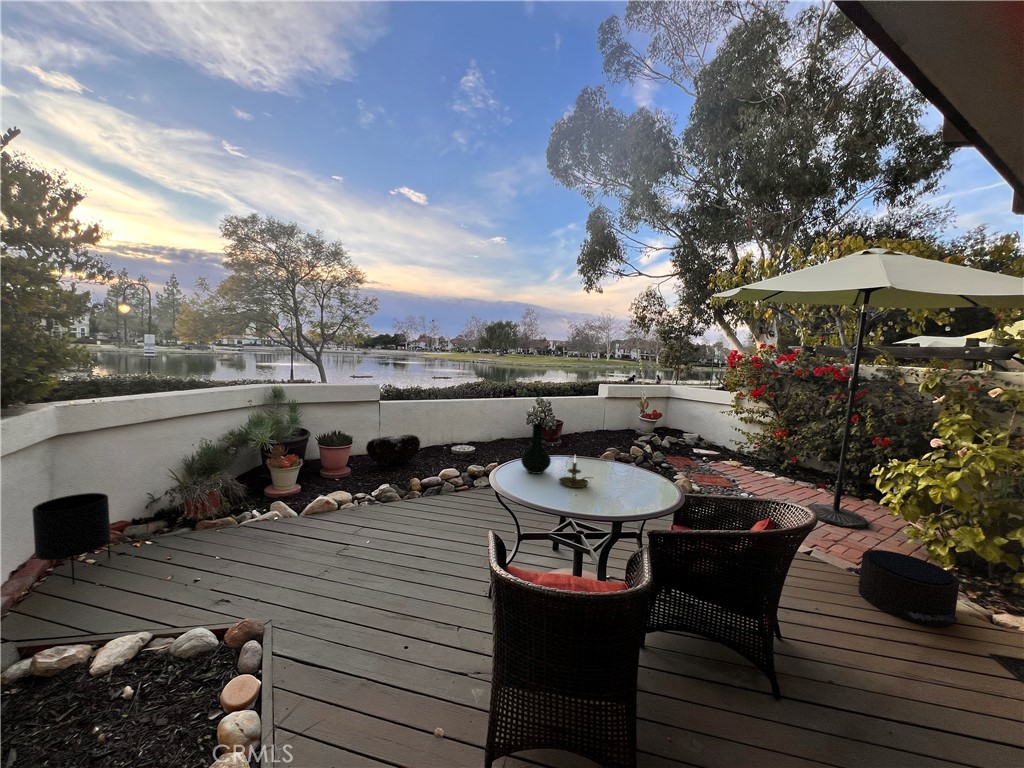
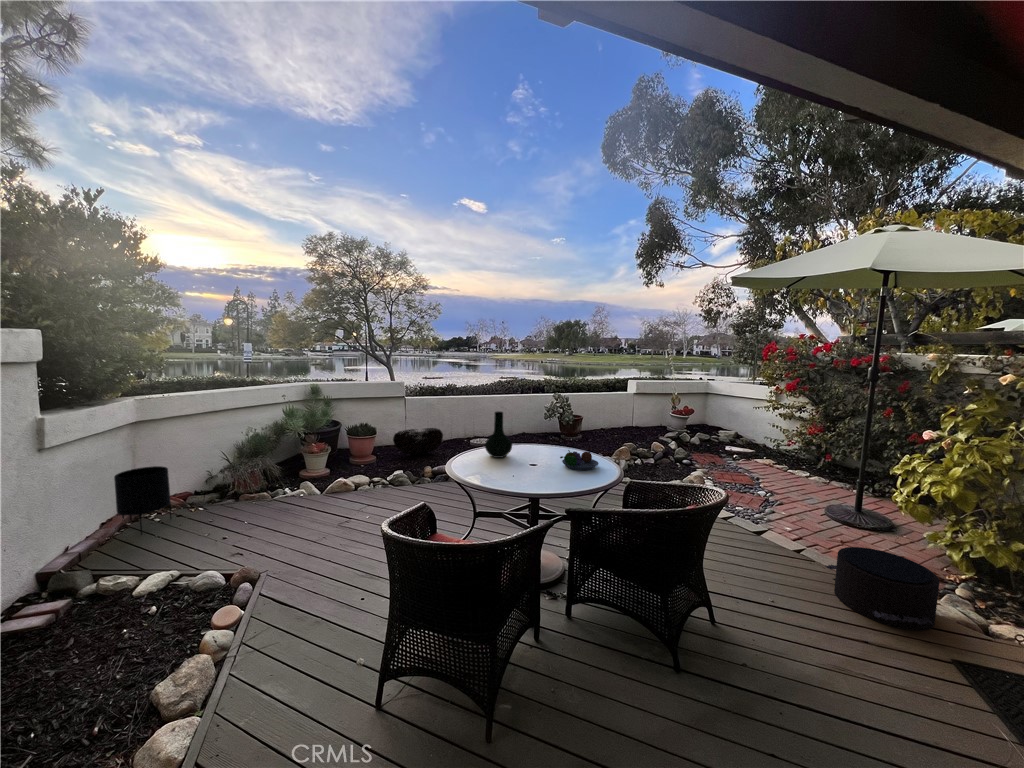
candle holder: present [559,458,591,488] -> none [511,440,541,470]
fruit bowl: none [607,464,646,486] -> present [560,450,599,470]

